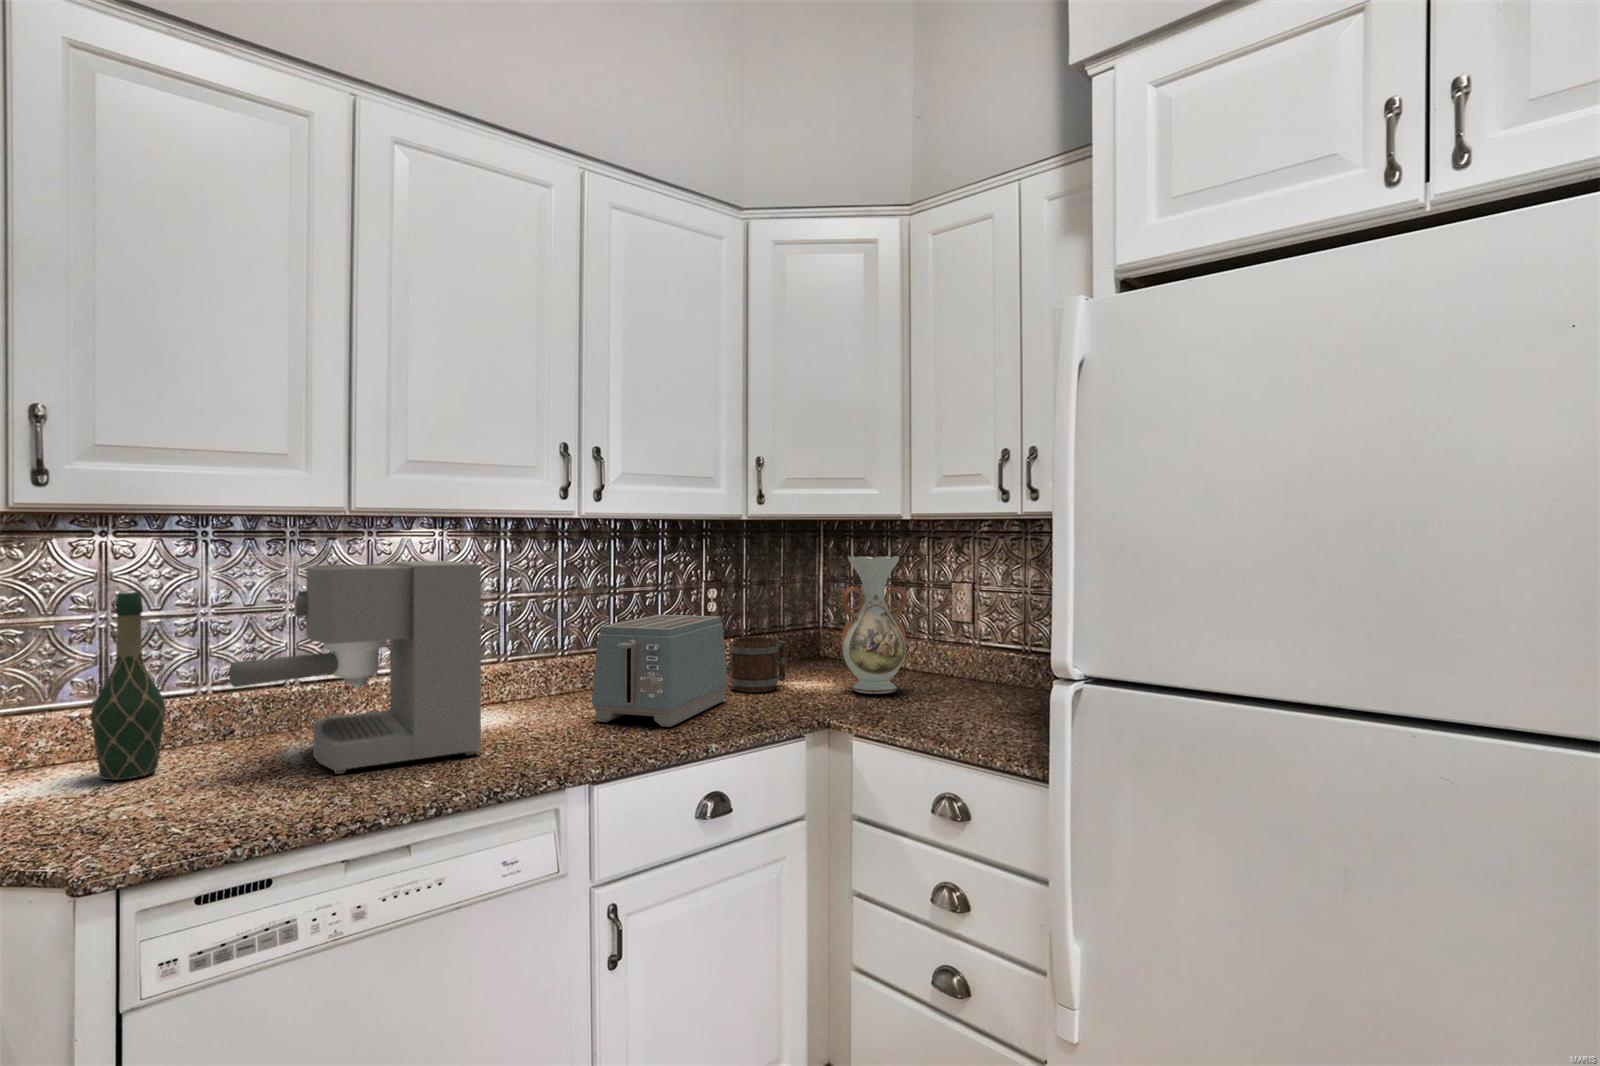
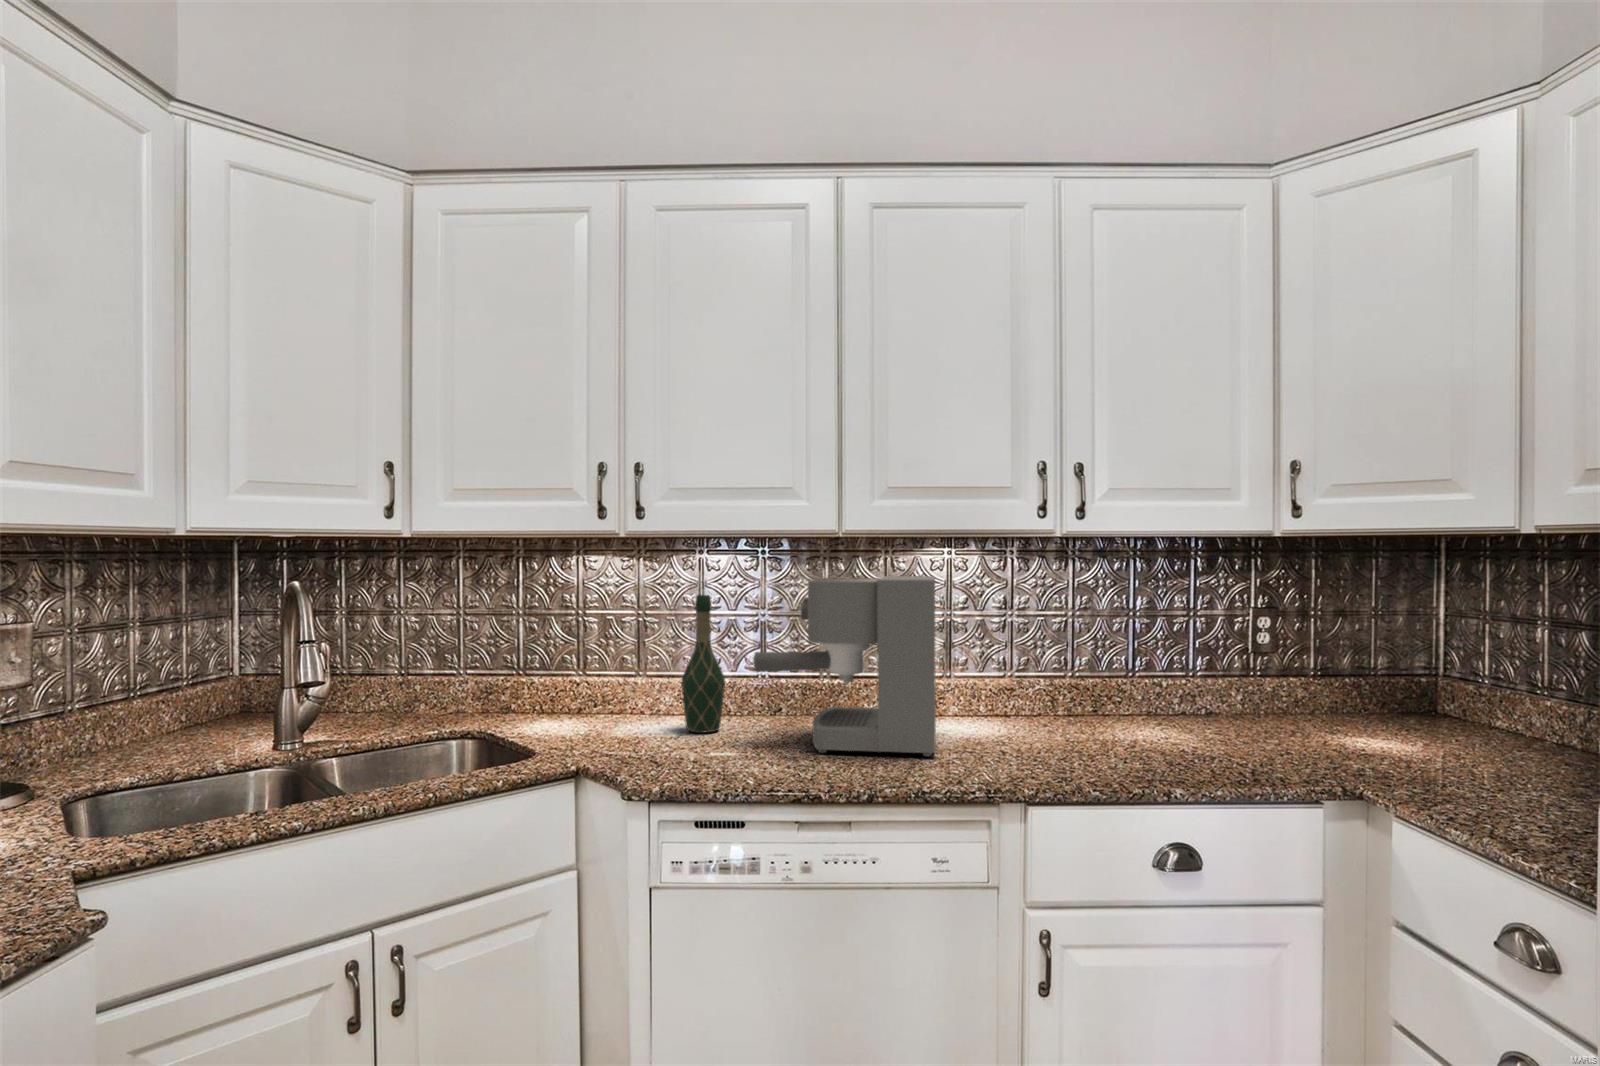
vase: present [841,556,907,694] -> none [1415,581,1529,772]
toaster: present [592,615,728,727] -> none [1065,641,1242,764]
mug: present [731,637,785,693] -> none [1263,676,1345,746]

